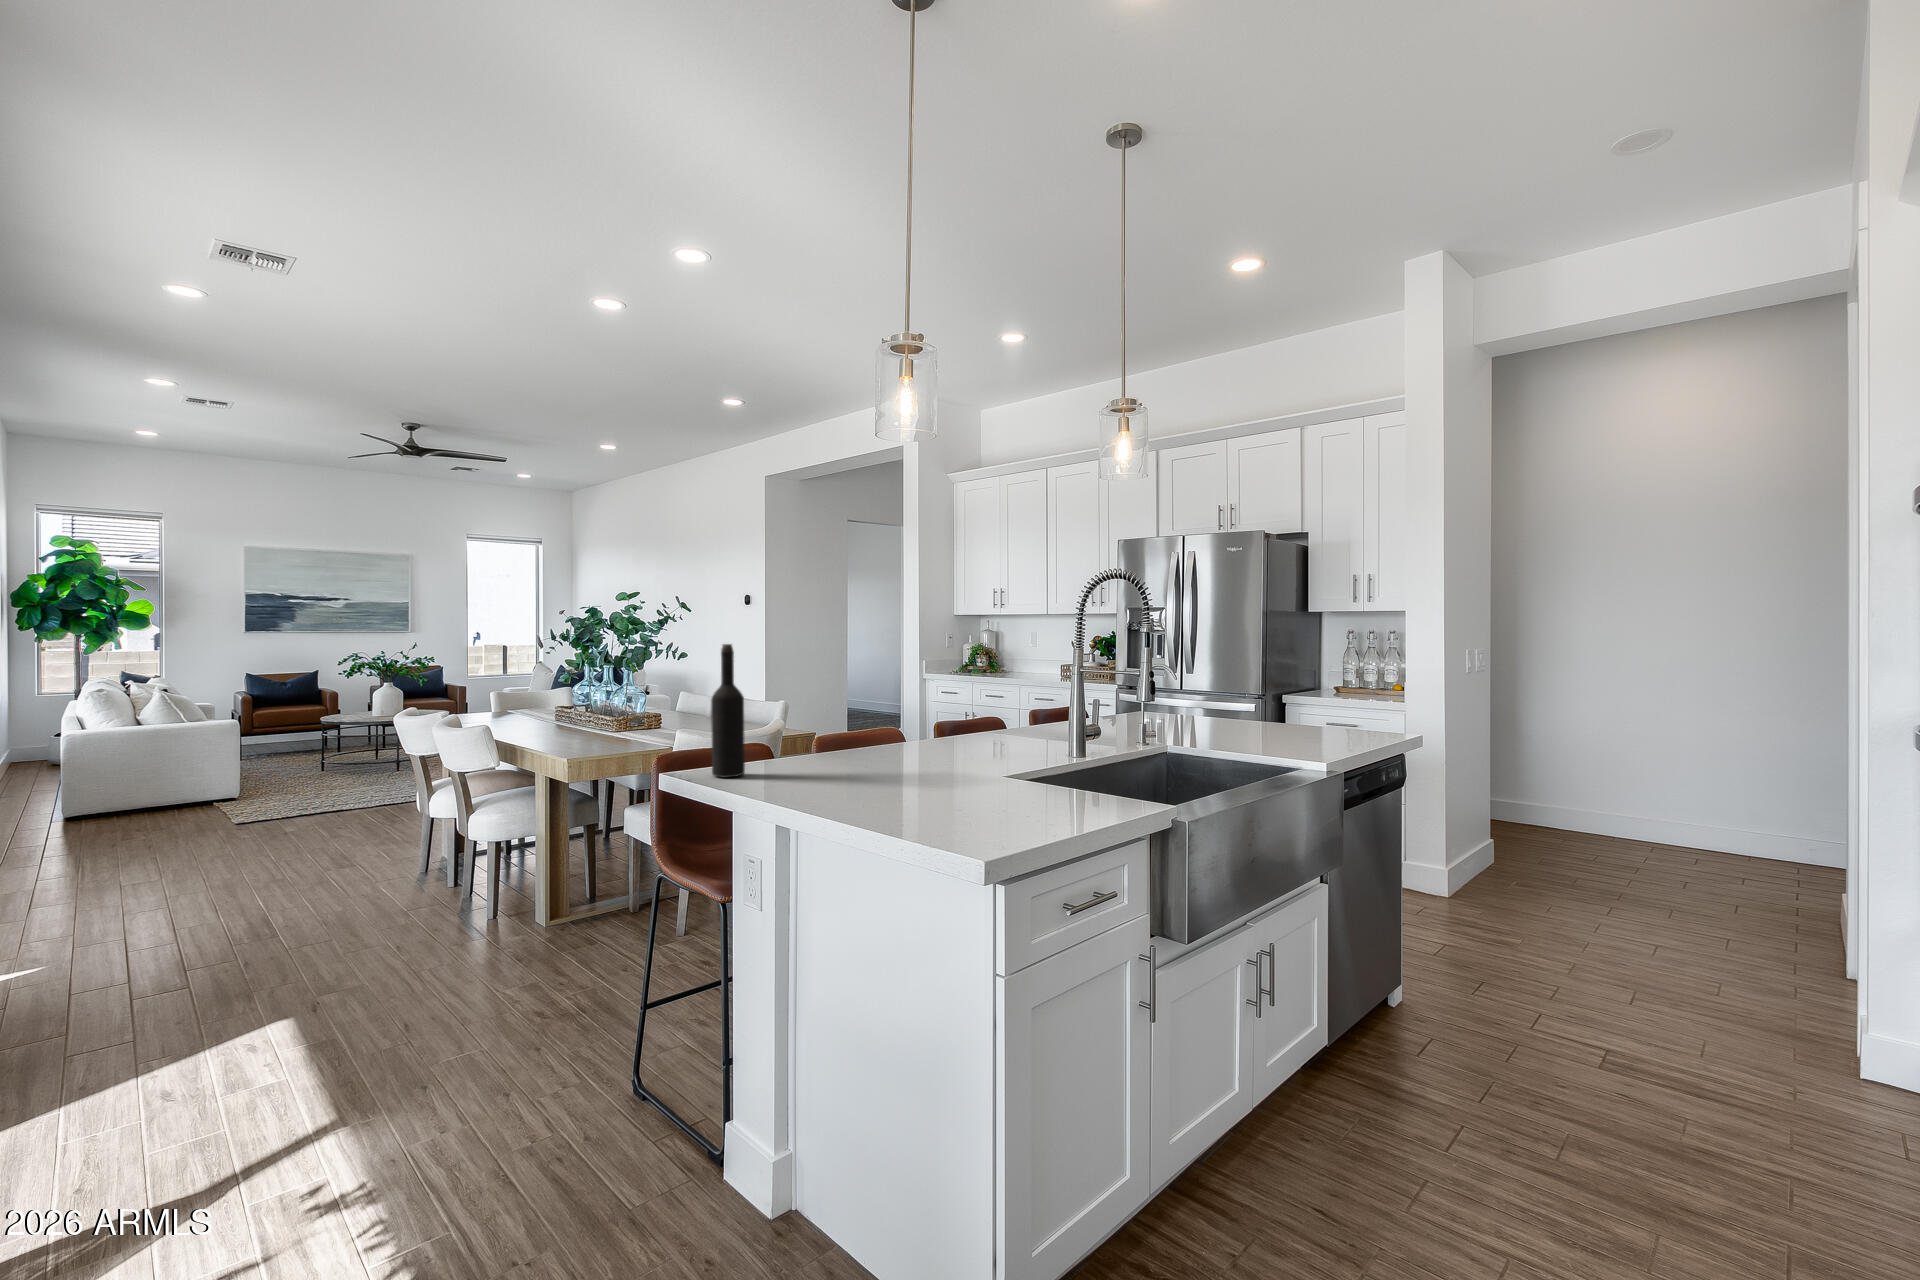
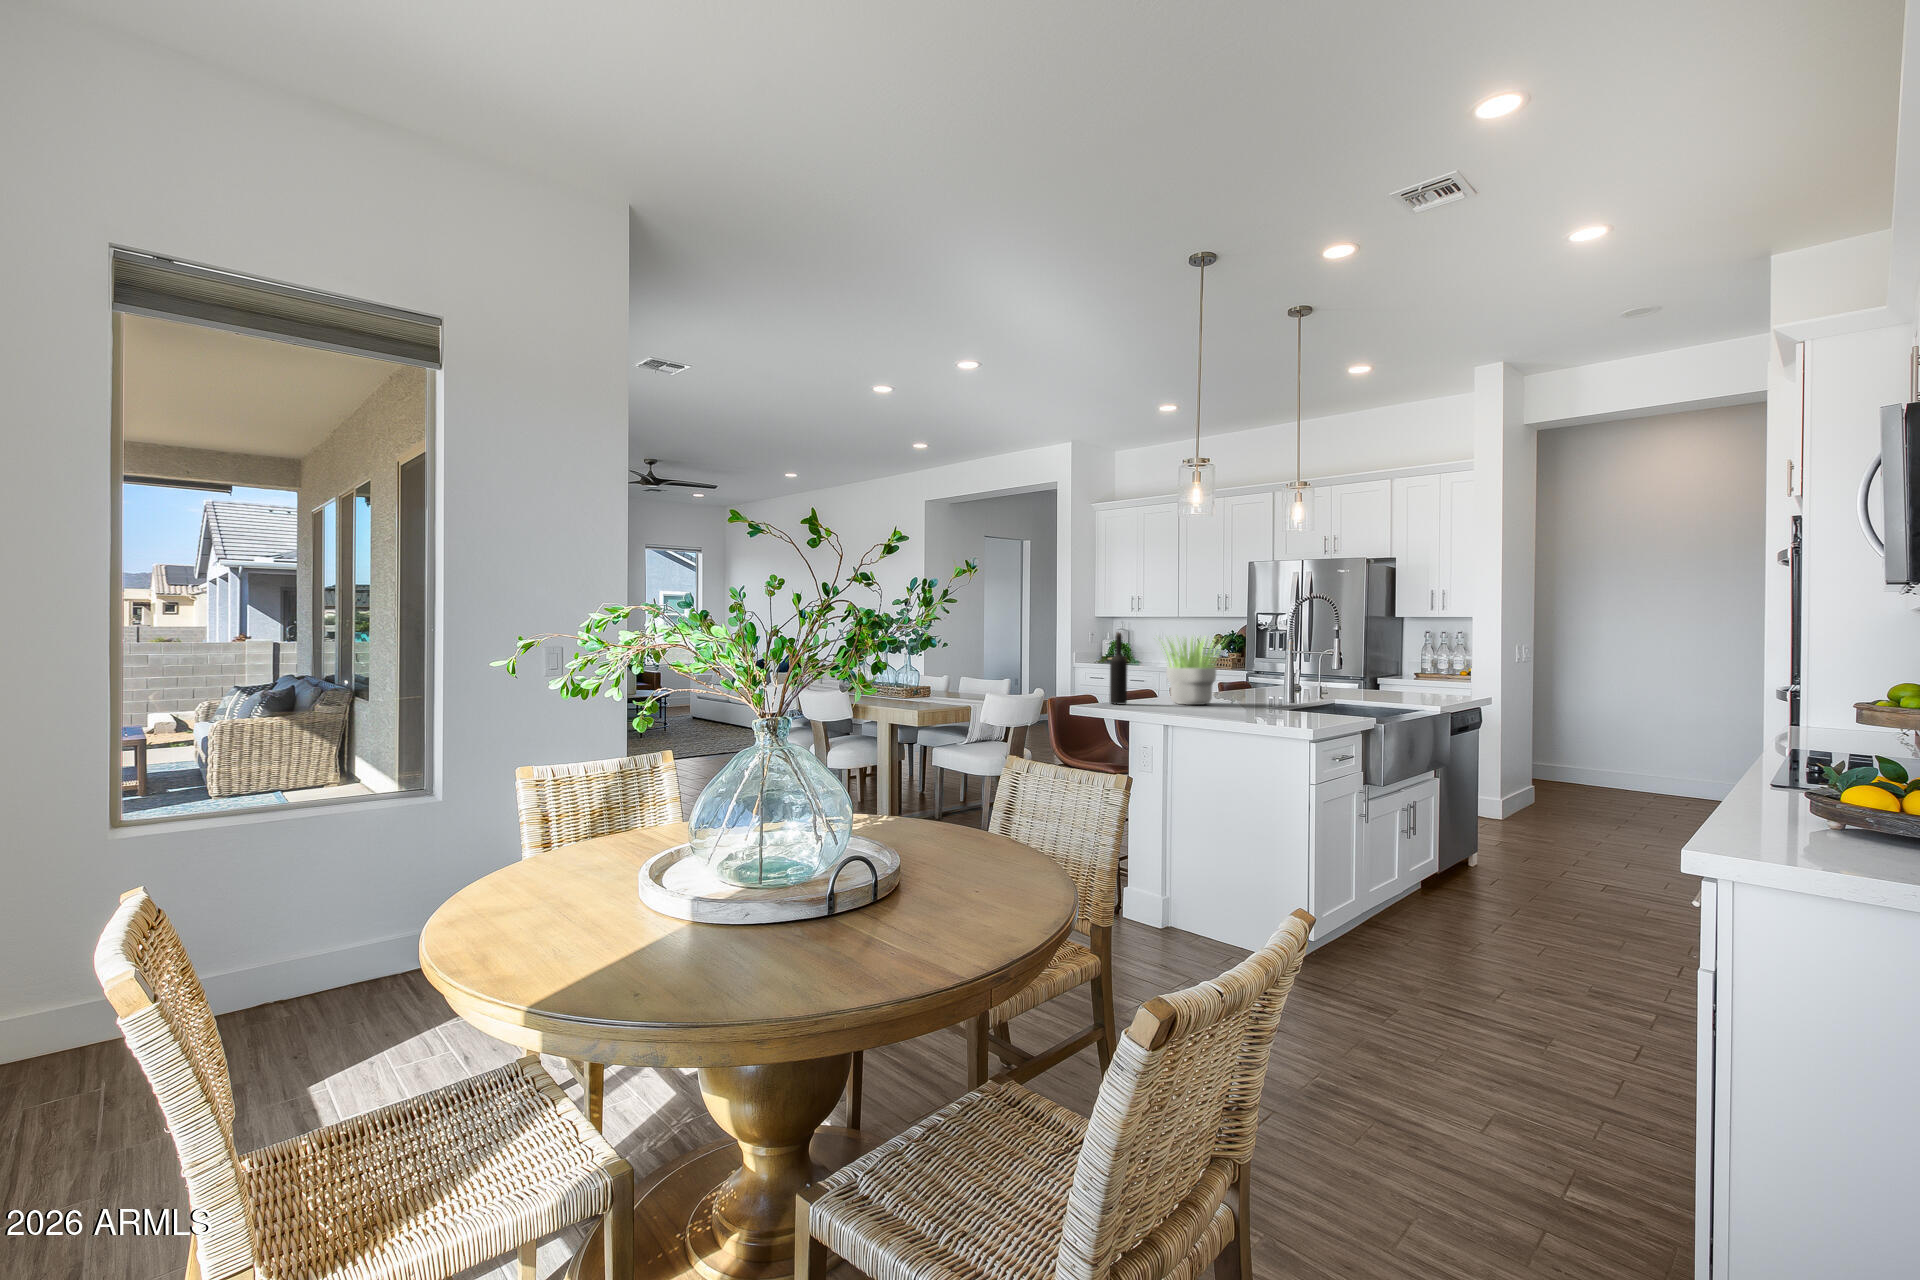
potted plant: none [800,644,945,774] -> present [1159,636,1227,705]

